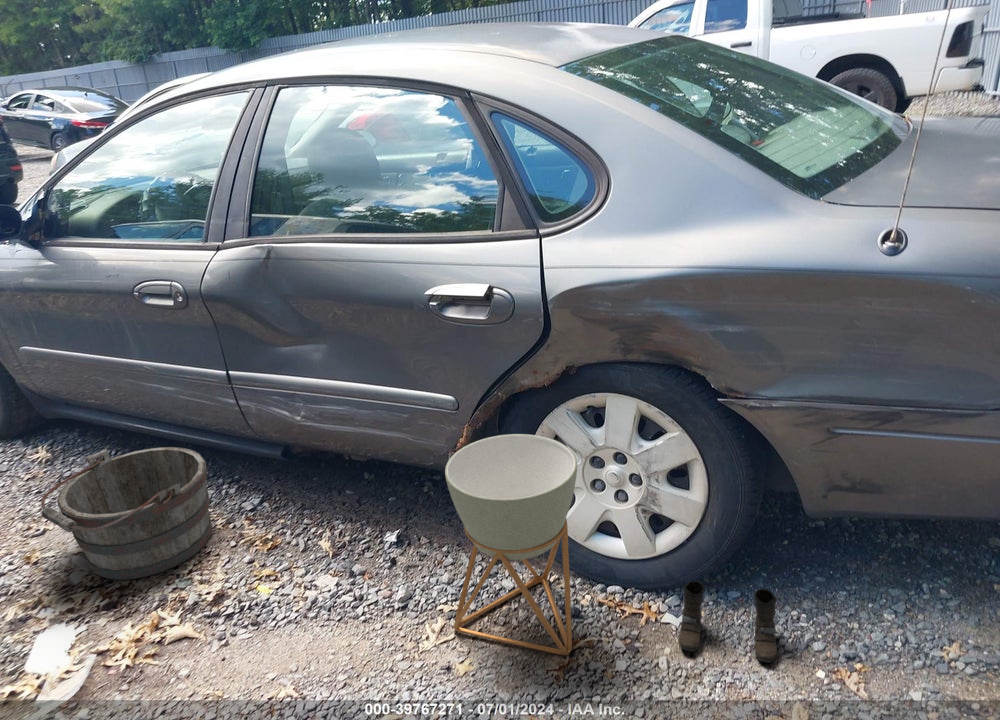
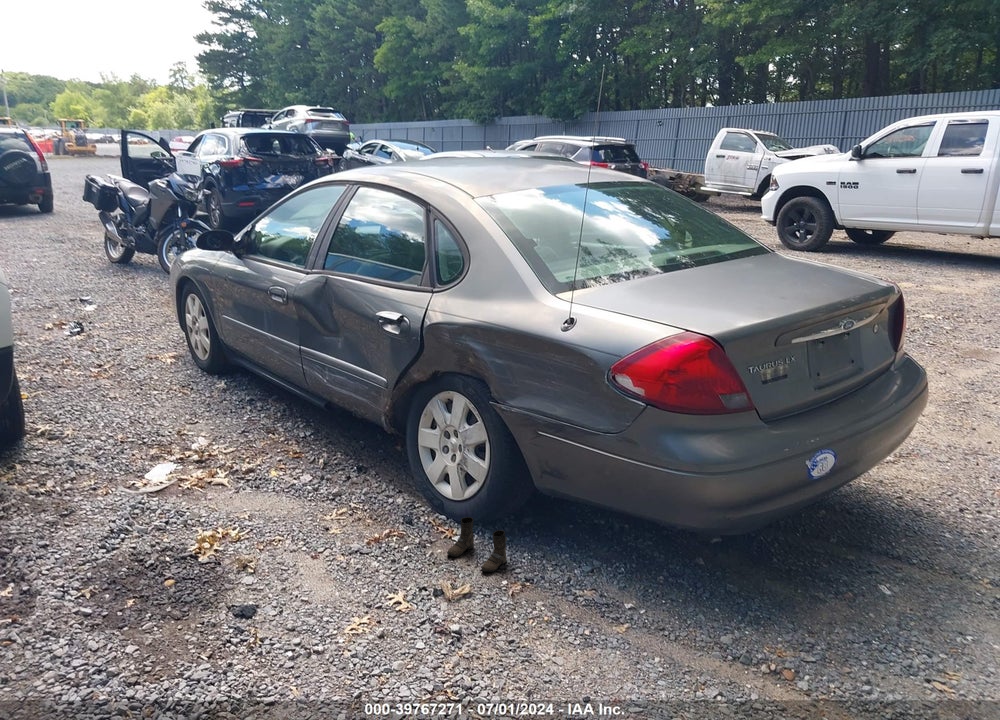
planter: present [445,434,577,655] -> none [341,405,420,540]
bucket: present [41,447,212,580] -> none [184,380,279,453]

